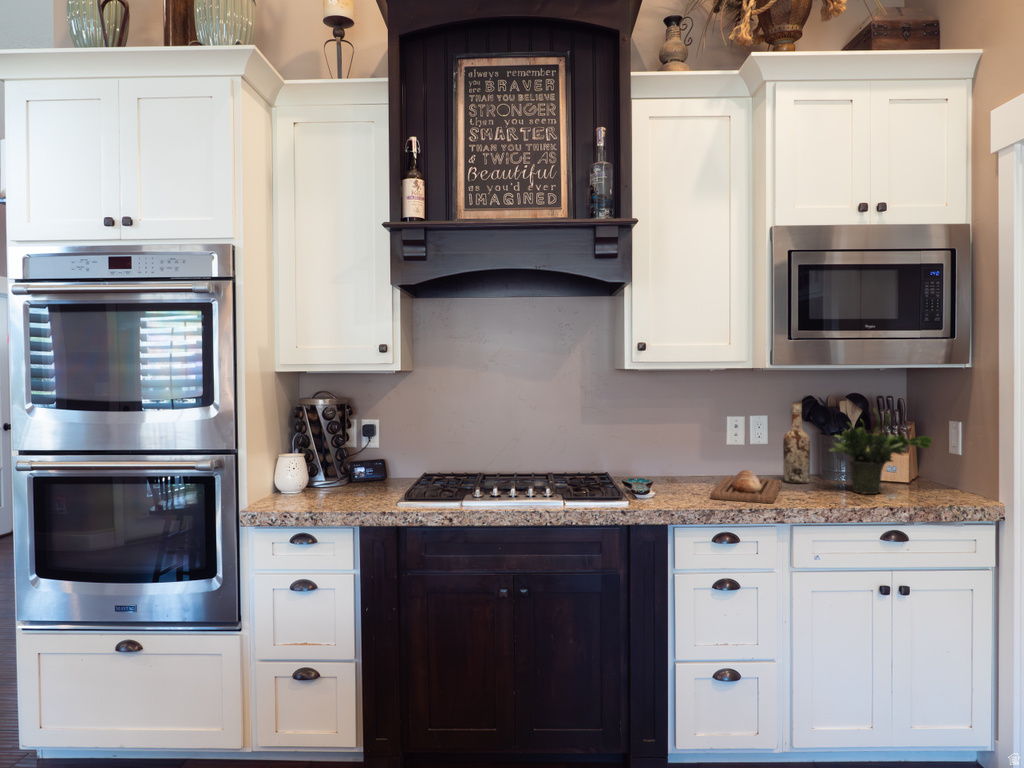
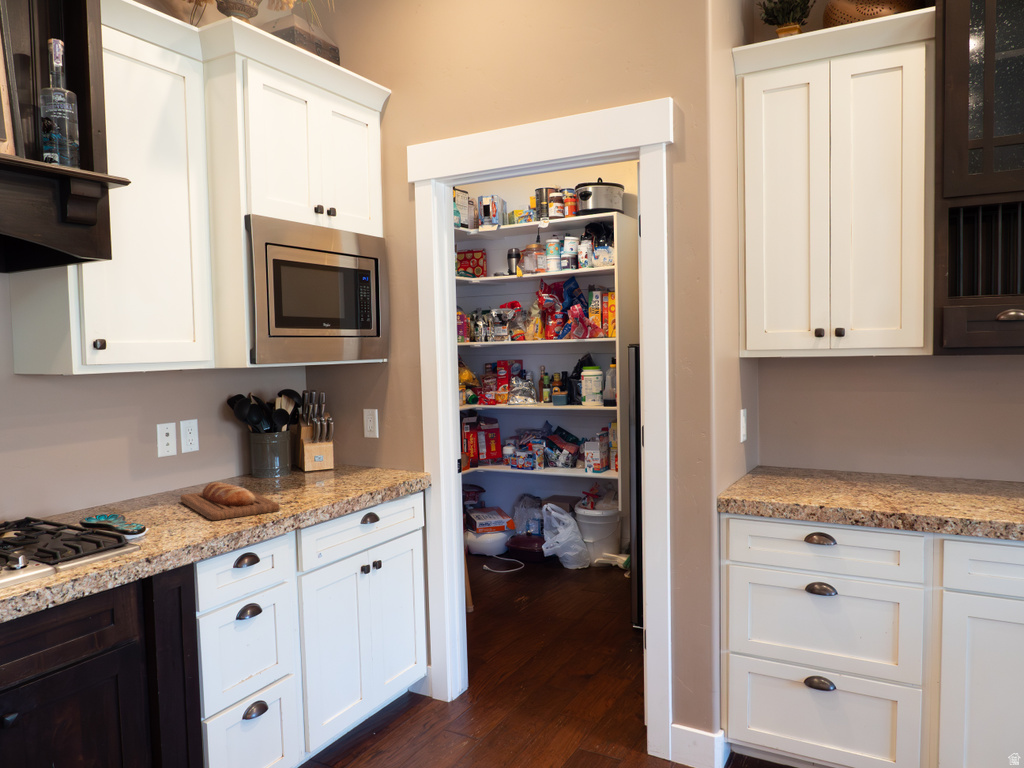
wine bottle: present [783,402,810,483] -> none [230,402,259,489]
potted plant: present [830,409,932,494] -> none [292,402,369,486]

